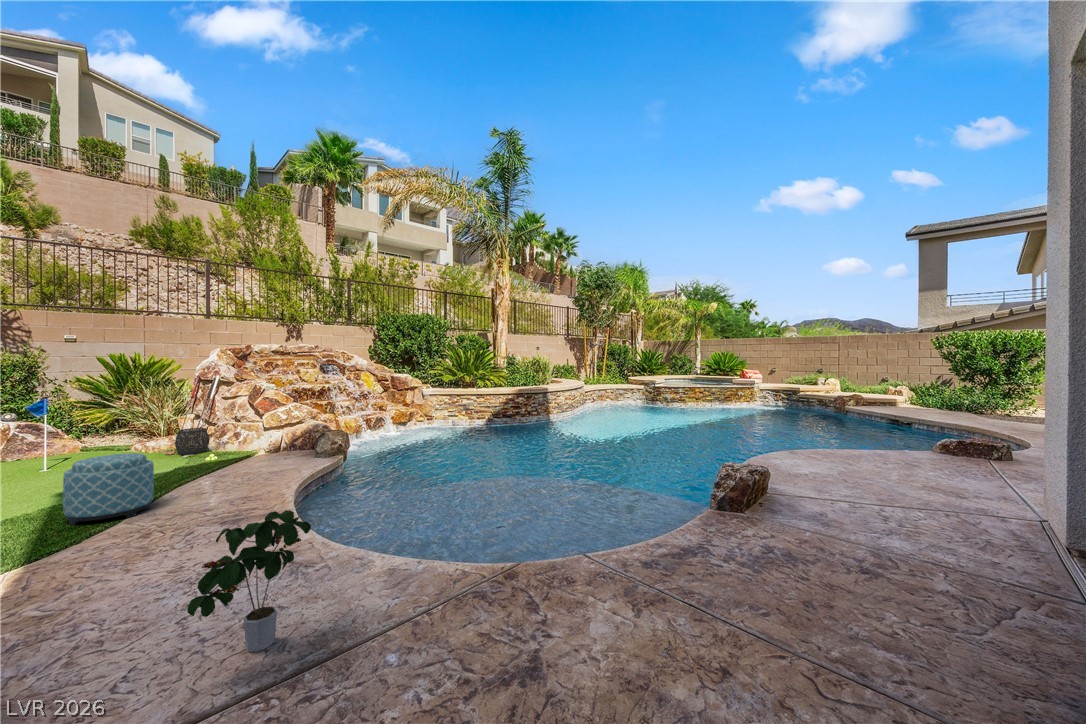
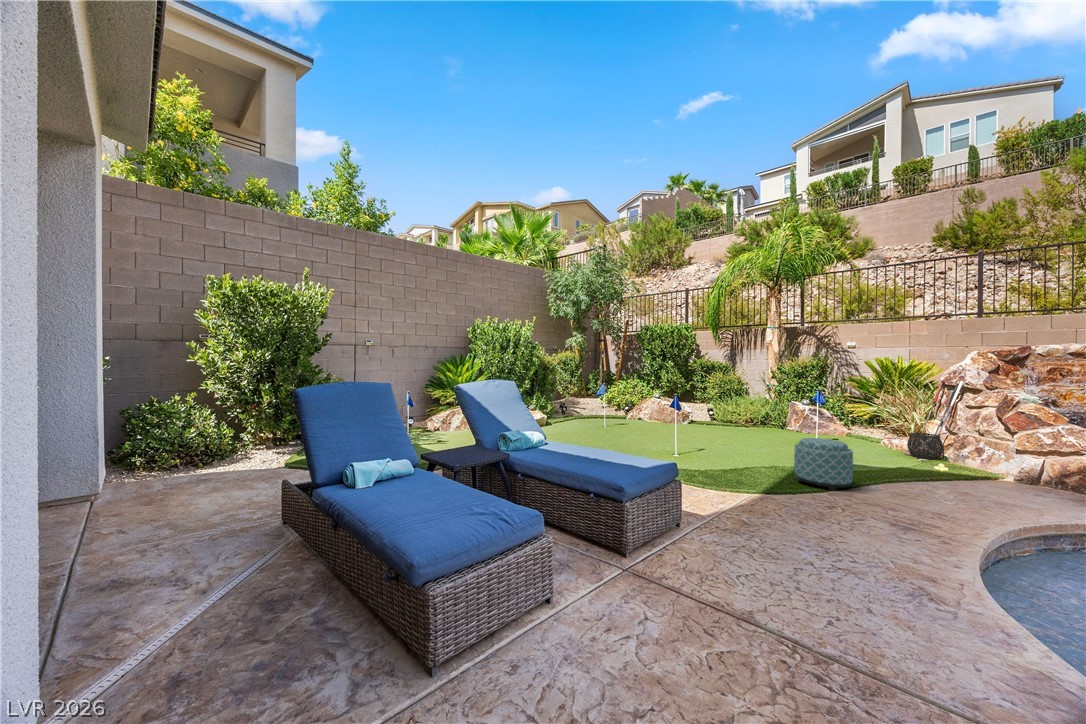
potted plant: present [187,510,311,652] -> none [767,505,891,626]

